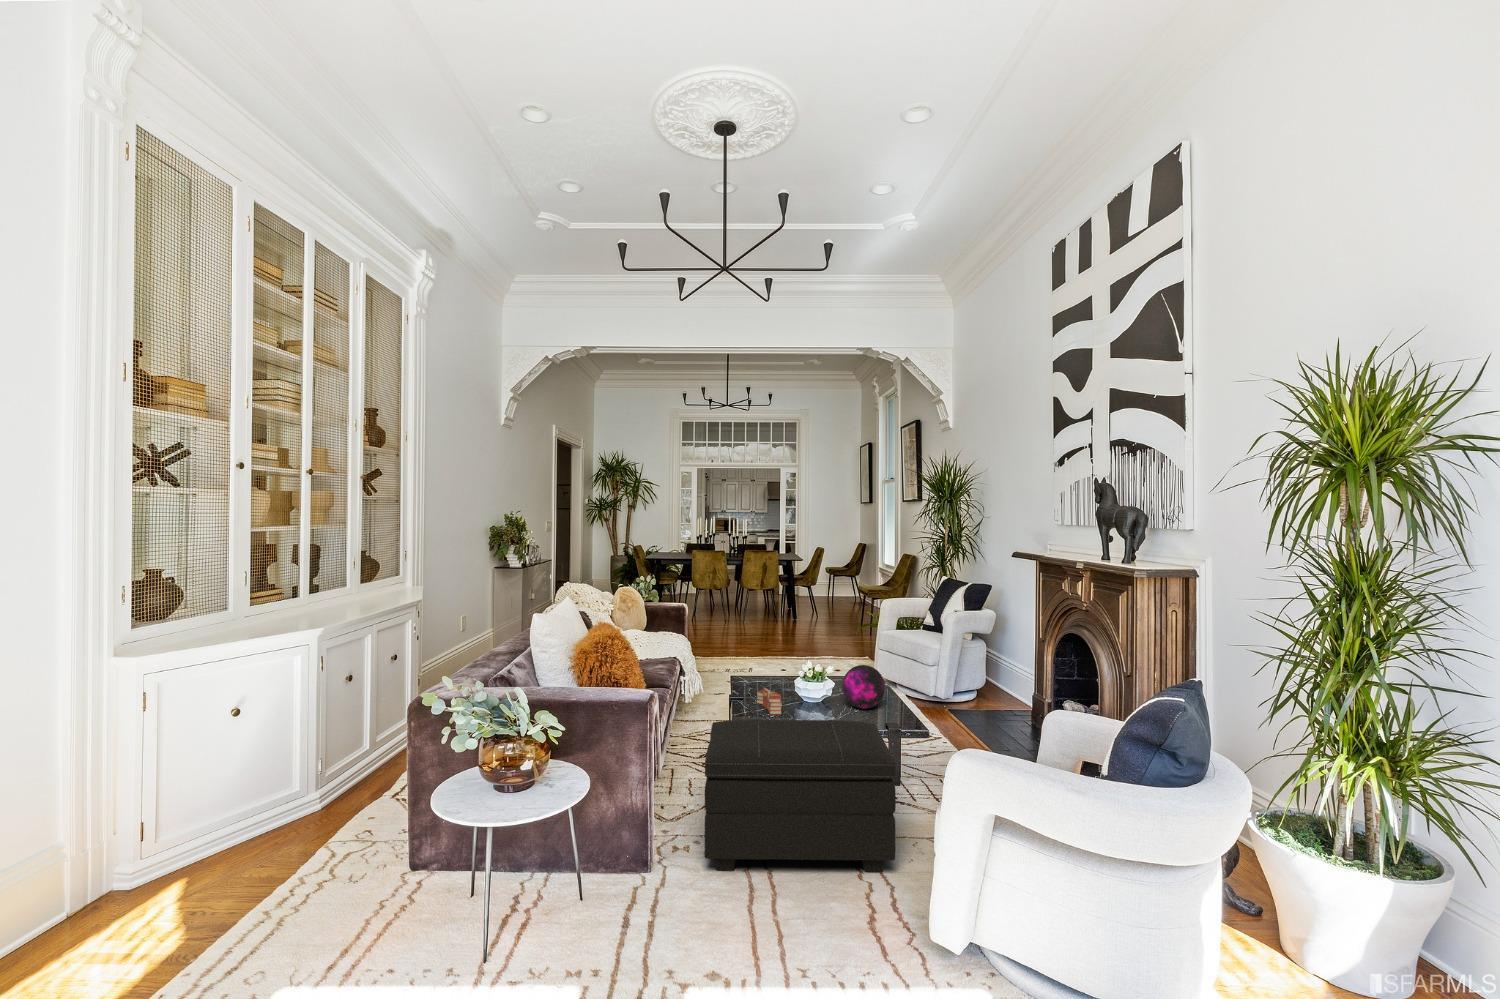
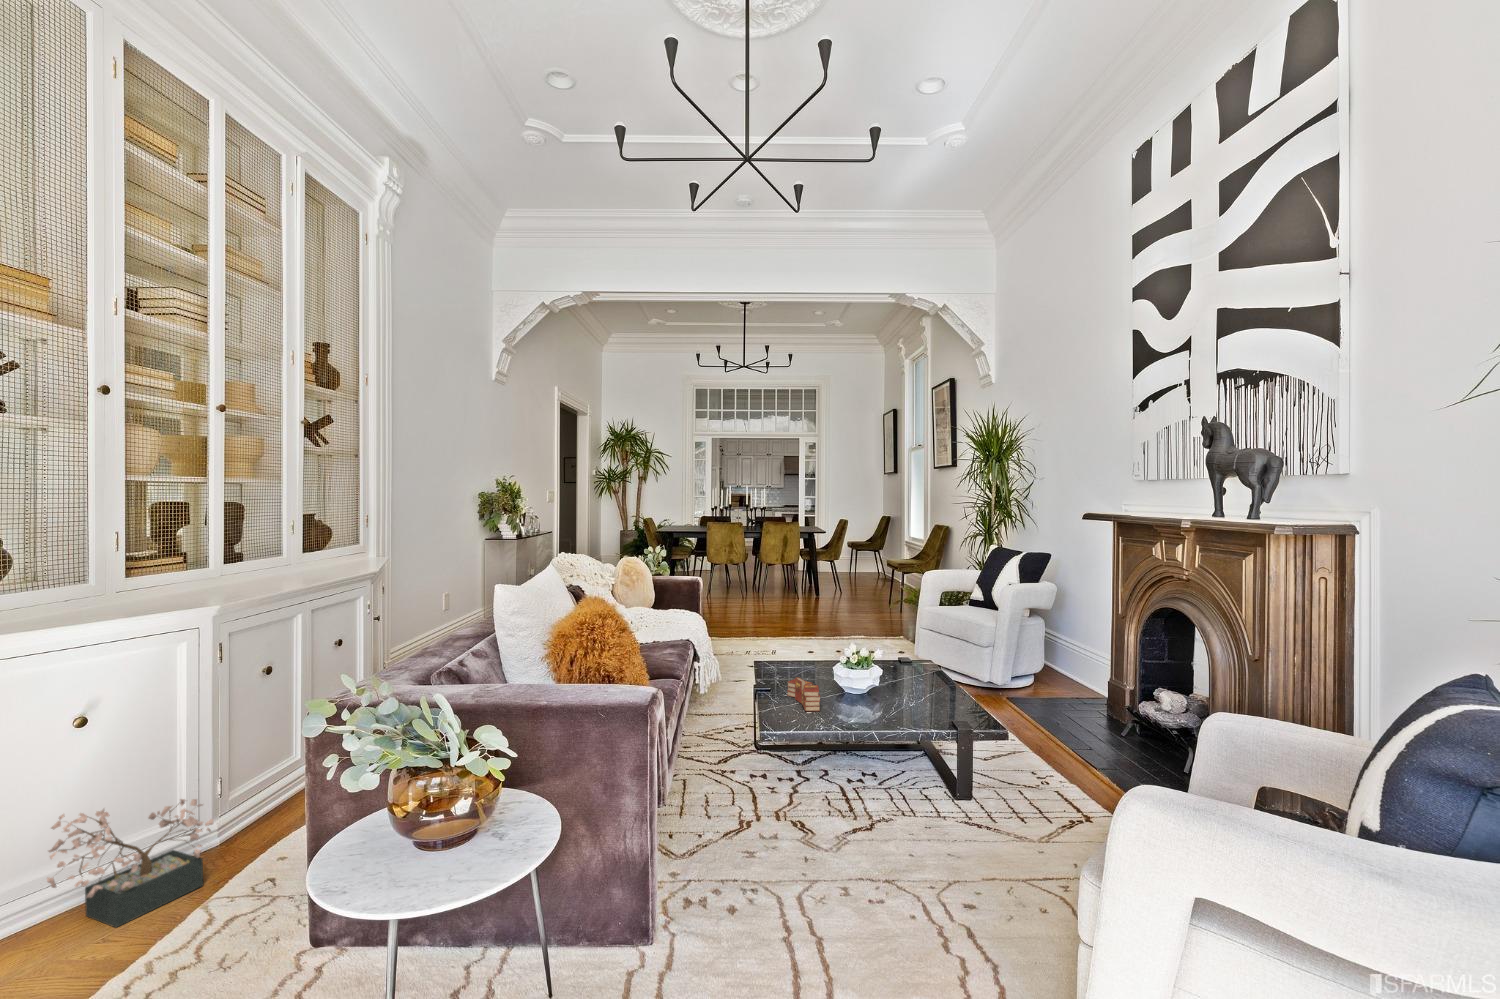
decorative orb: present [842,665,885,709] -> none [895,649,949,703]
footstool: present [705,719,896,872] -> none [727,723,999,943]
decorative plant: none [212,774,318,864] -> present [47,799,213,927]

